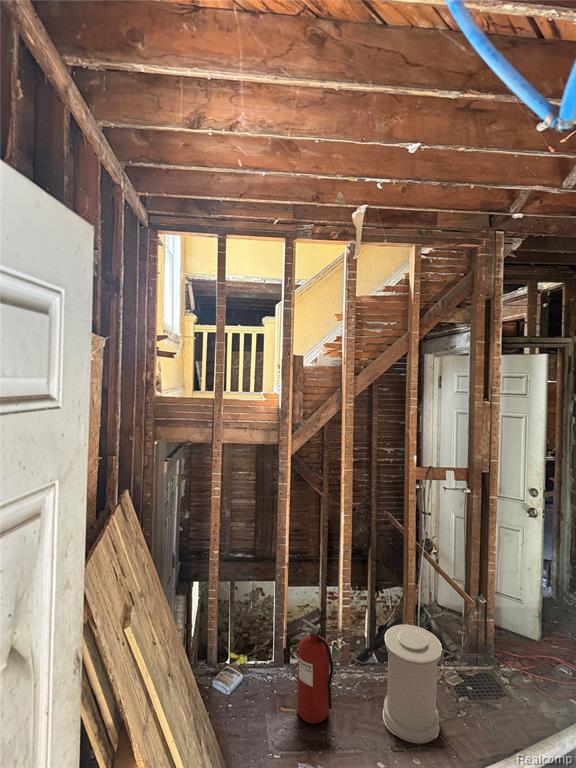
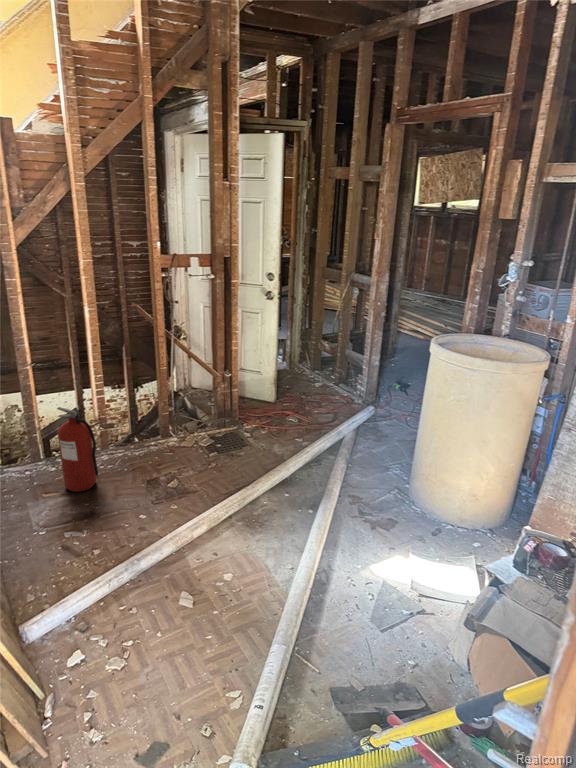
trash can: present [383,625,442,743] -> none [141,396,193,481]

